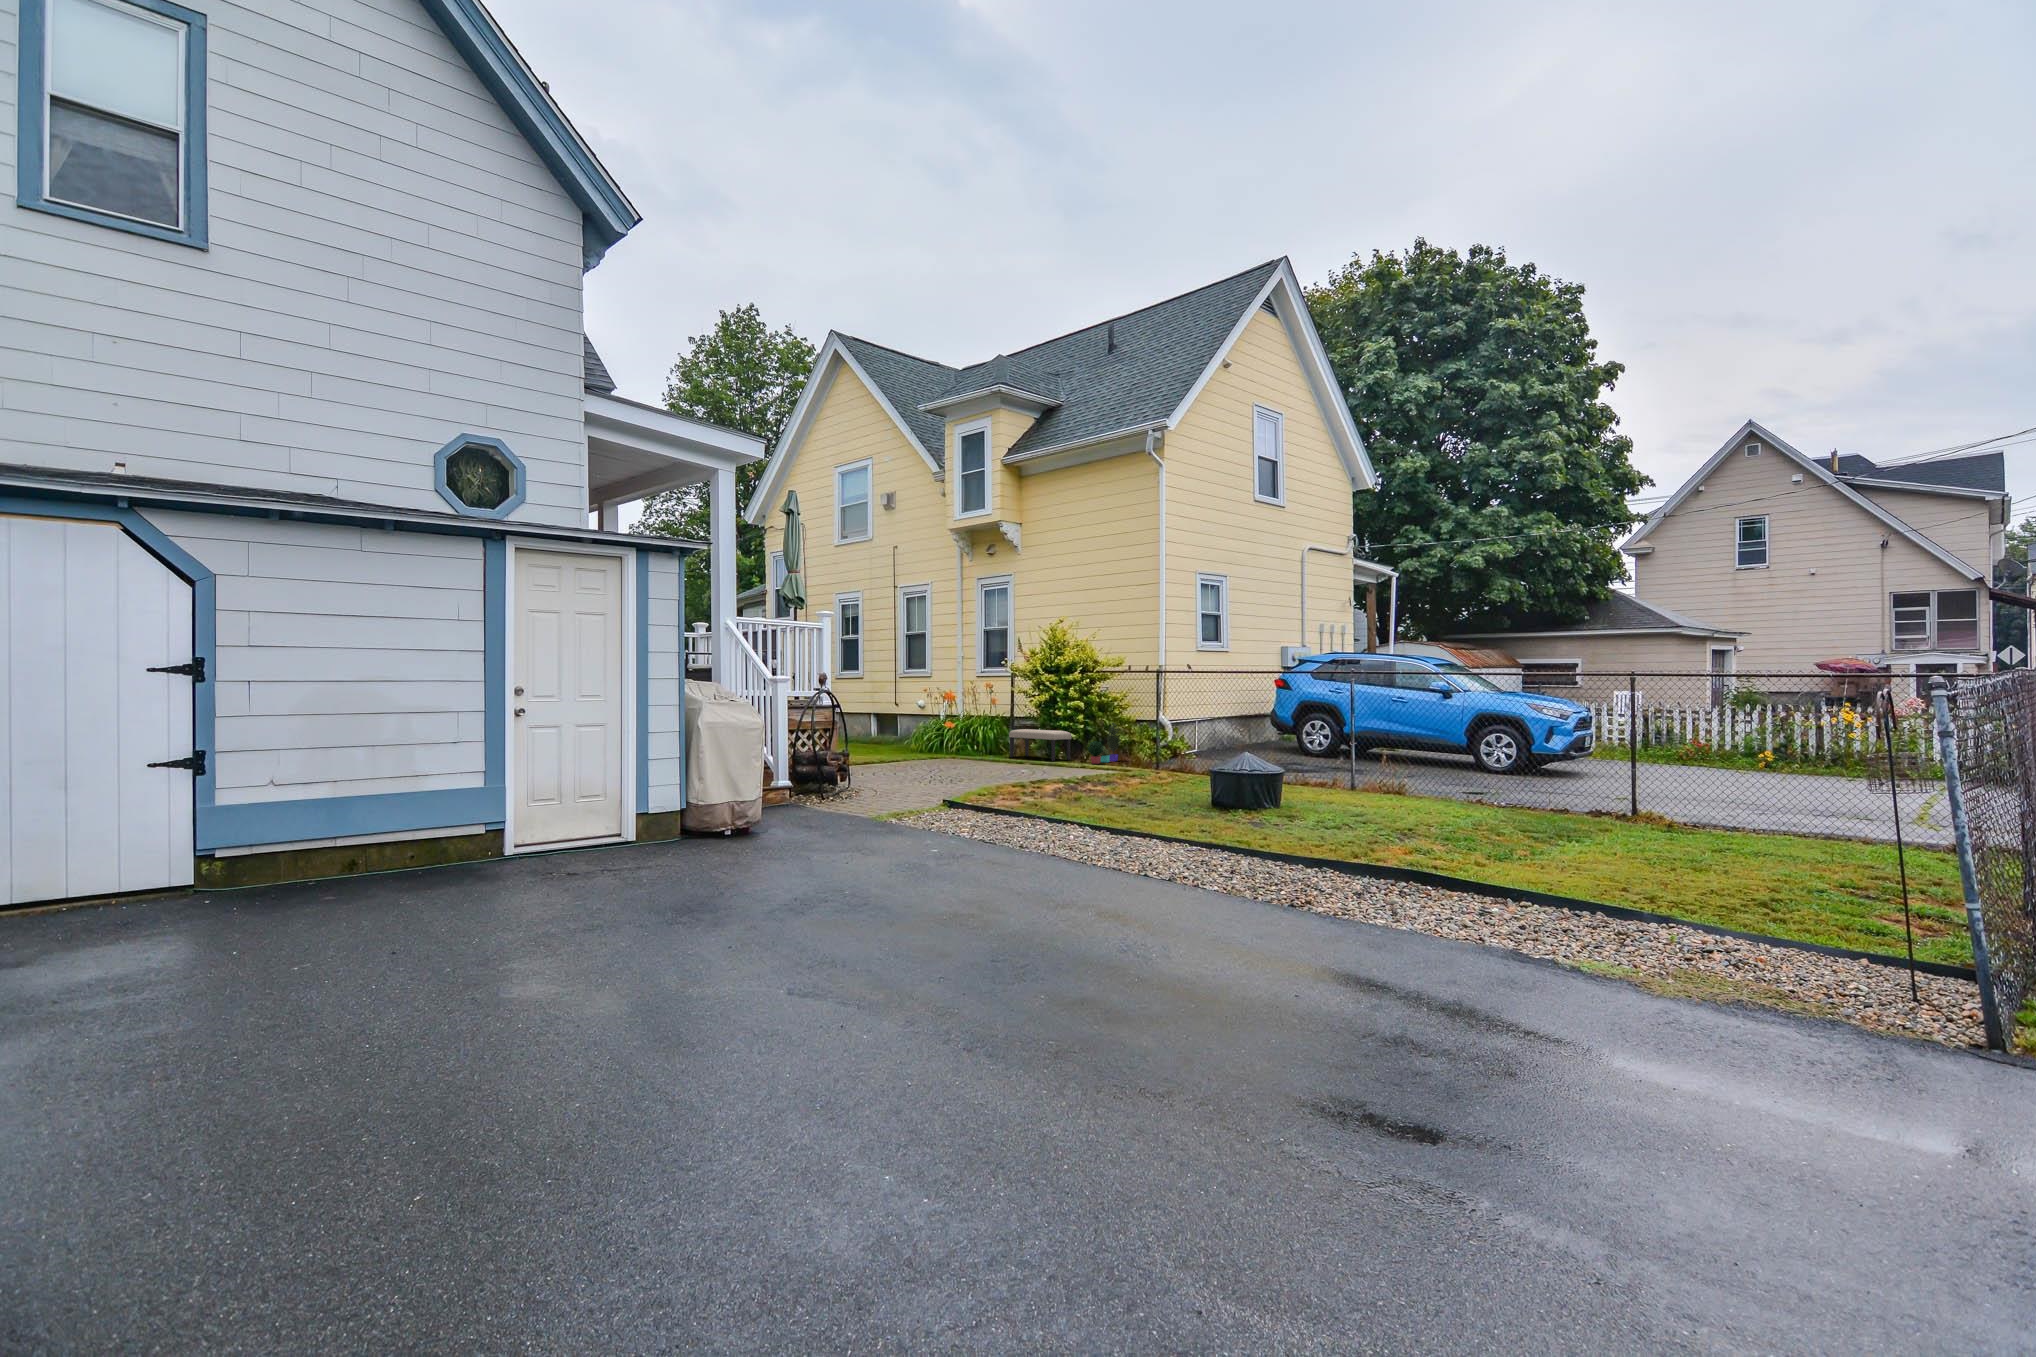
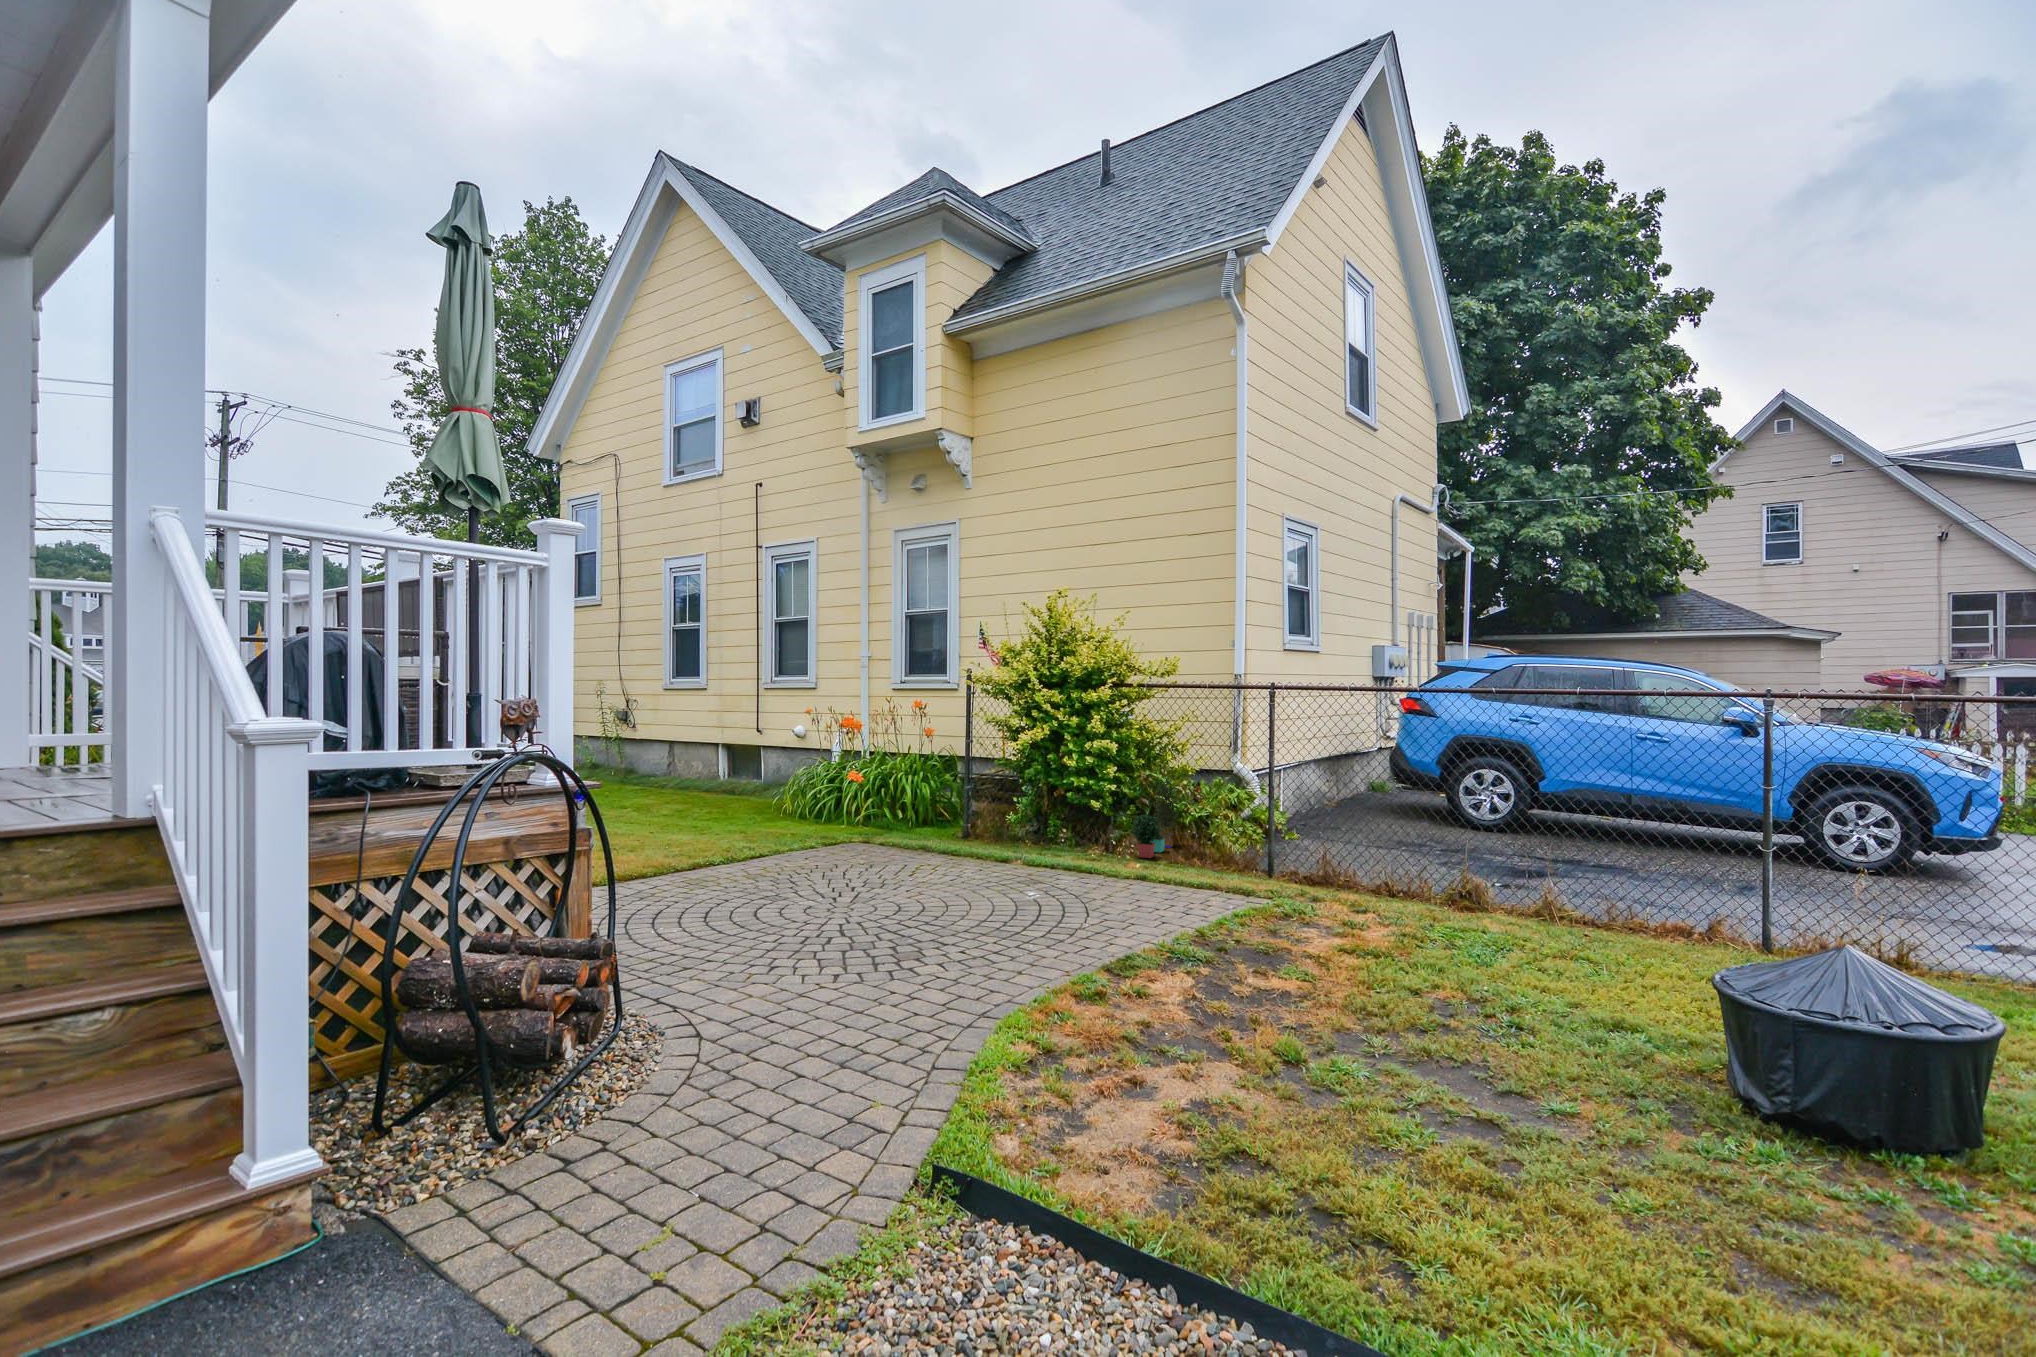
bench: present [1009,729,1071,761] -> none [970,786,1089,850]

